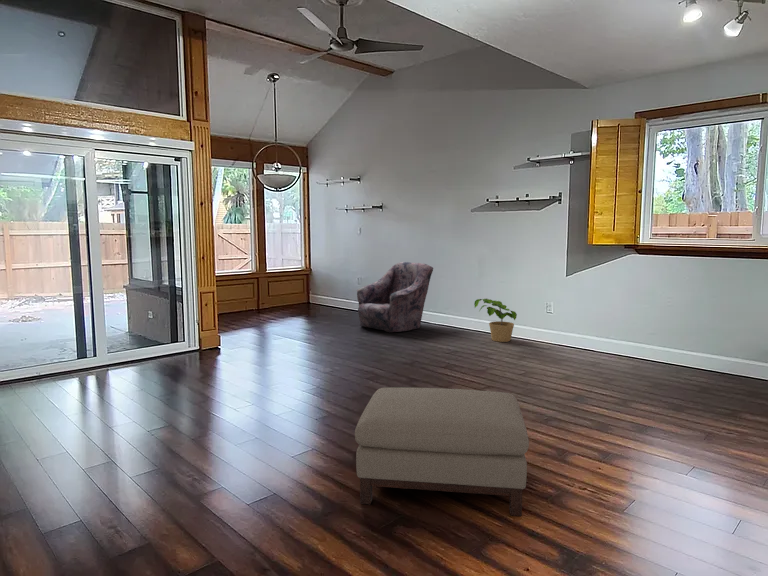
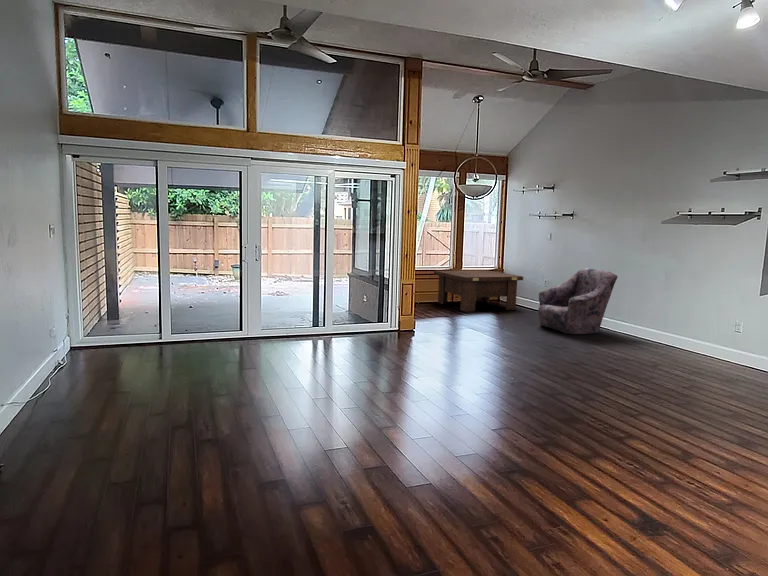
coffee table: none [235,272,336,320] -> present [434,270,523,312]
potted plant: present [474,299,517,342] -> none [652,311,700,356]
ottoman: present [355,388,529,516] -> none [491,373,641,489]

